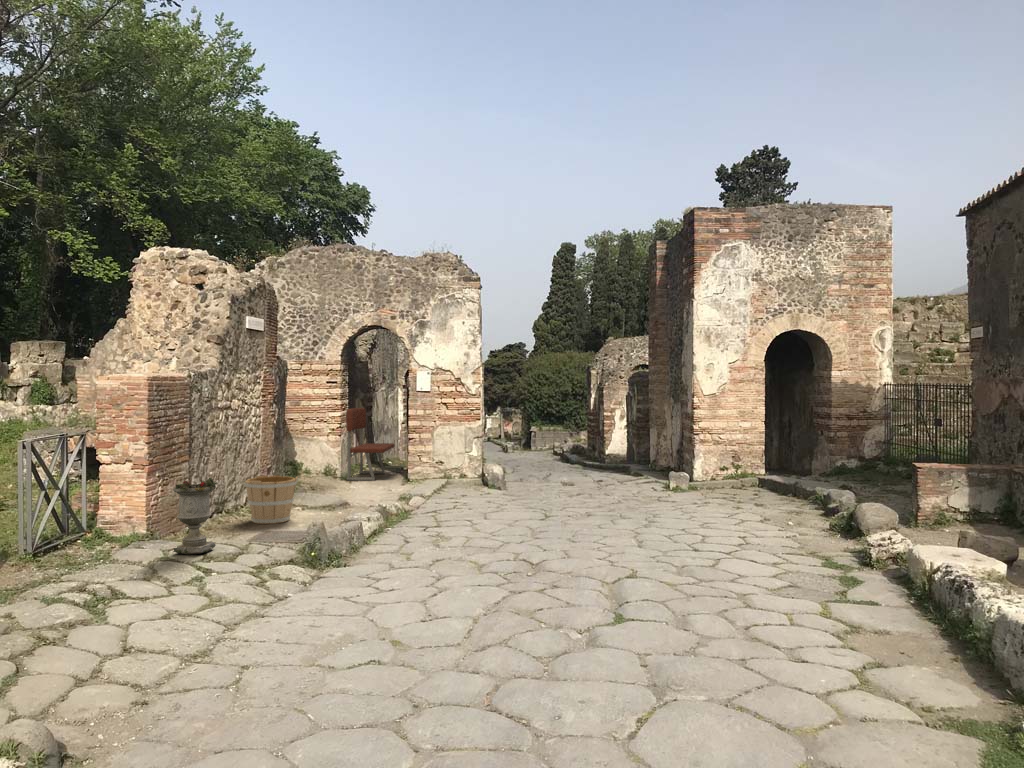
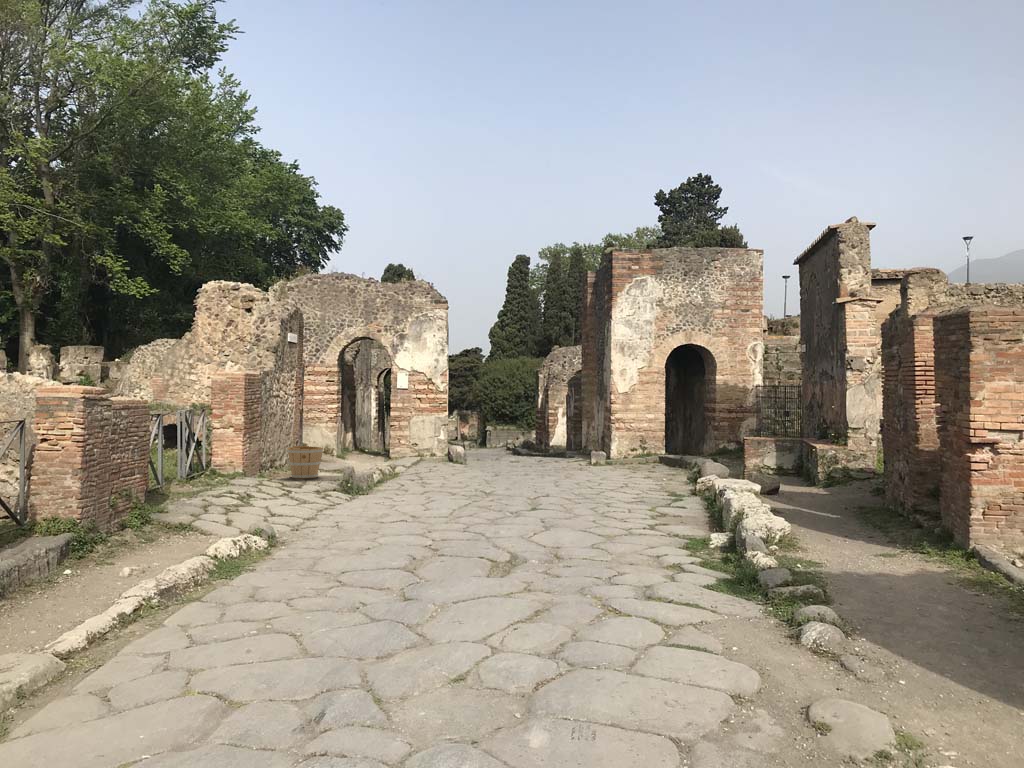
bench: present [346,408,395,481] -> none [342,402,378,459]
planter: present [173,478,217,555] -> none [255,440,283,490]

